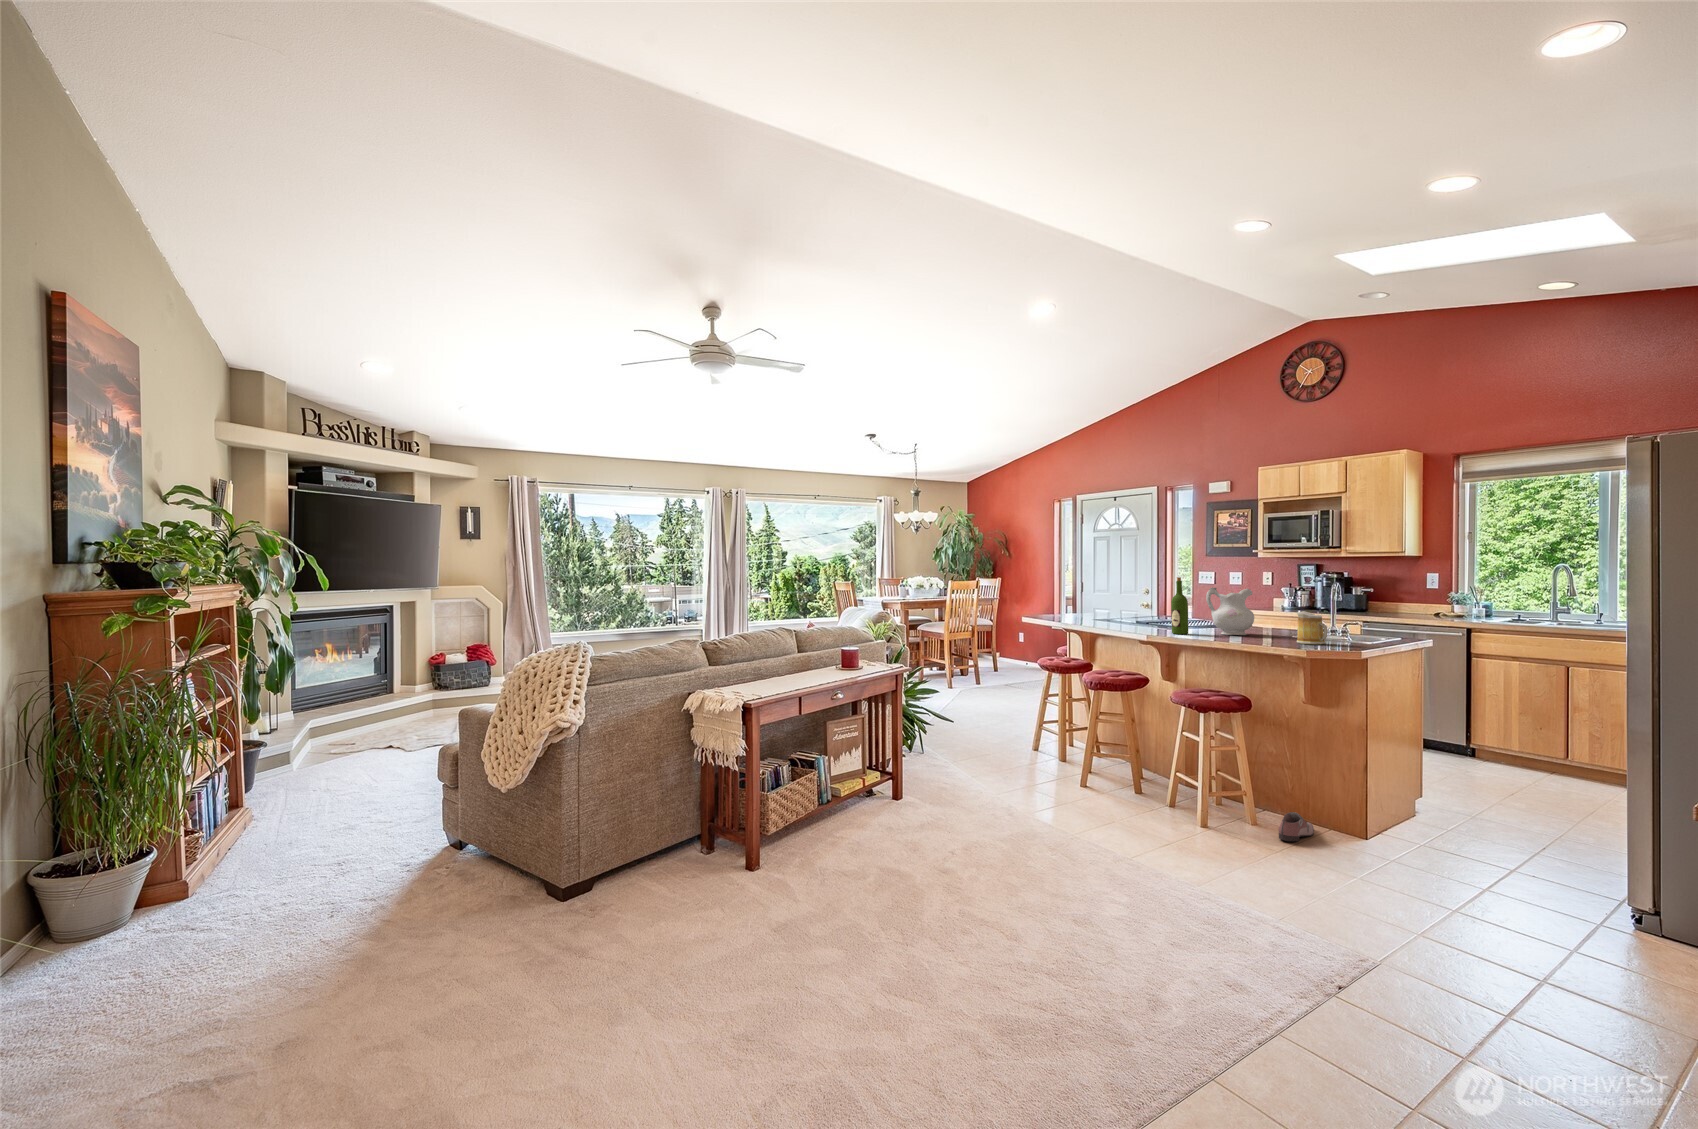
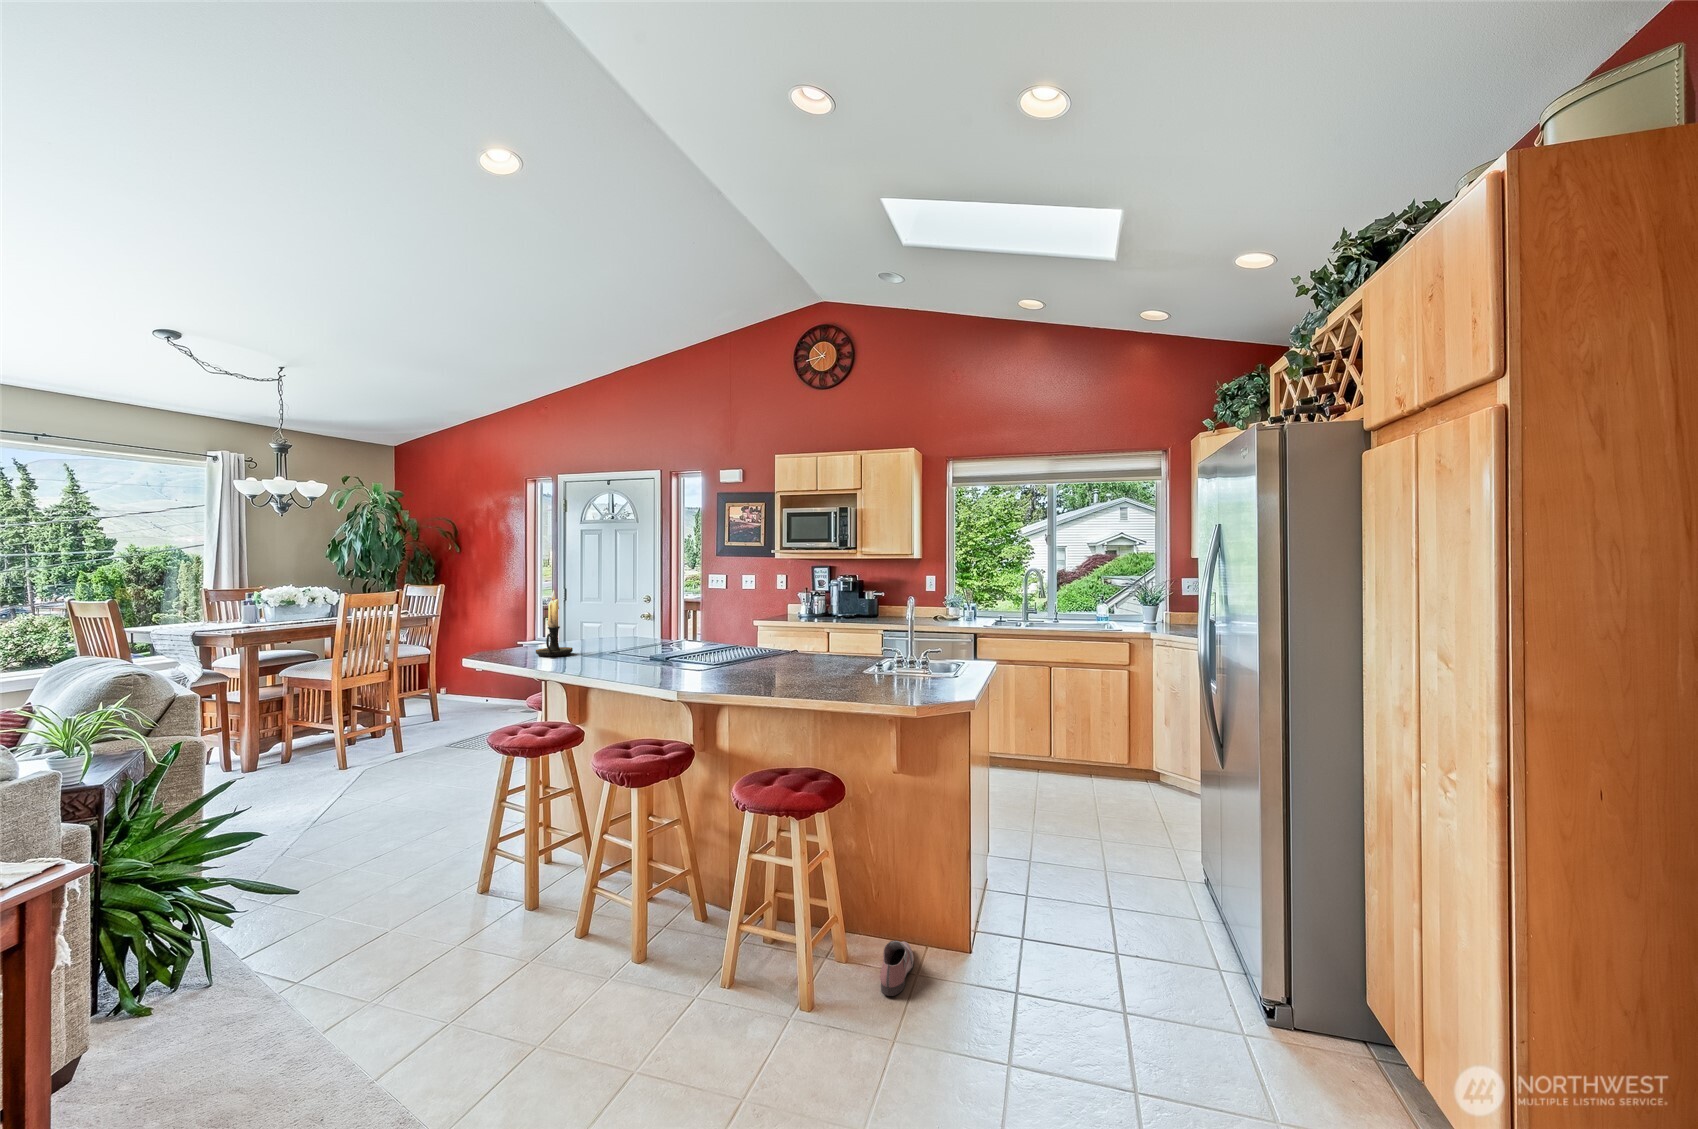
candle holder: none [1062,577,1085,618] -> present [536,590,573,657]
wine bottle: present [1171,577,1188,634] -> none [718,592,742,683]
ceramic pitcher: present [1206,587,1254,635] -> none [764,606,827,677]
mug: present [1297,611,1328,644] -> none [891,640,931,689]

